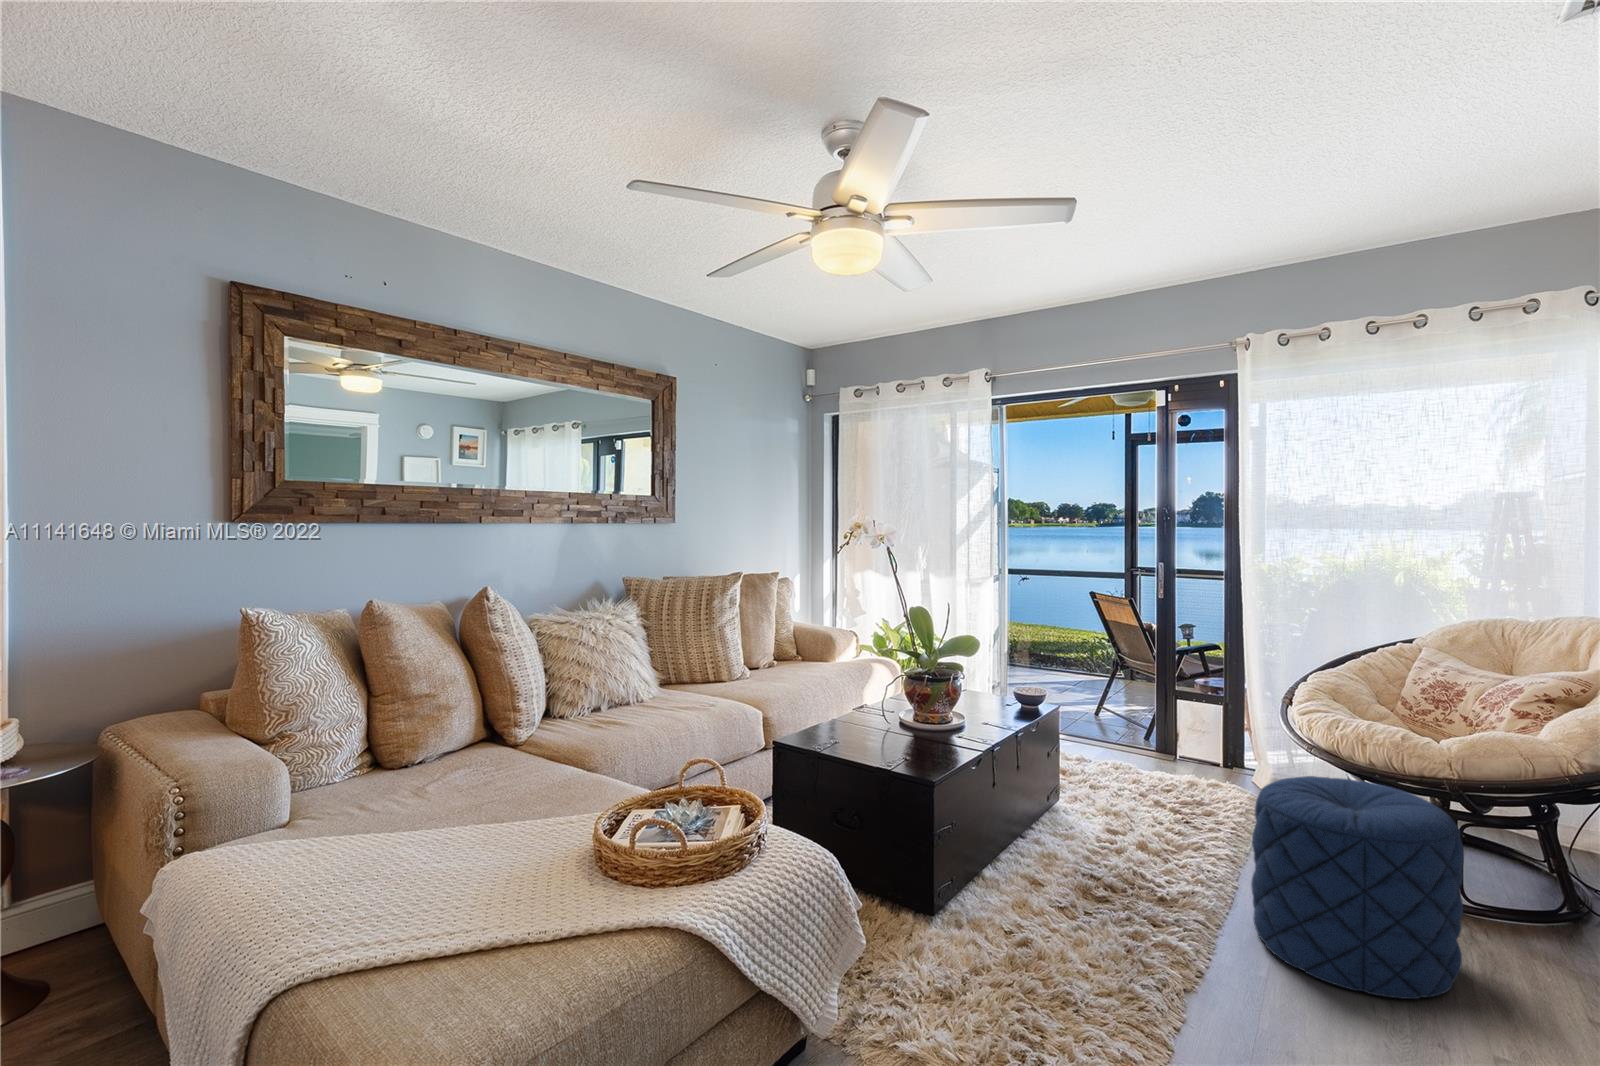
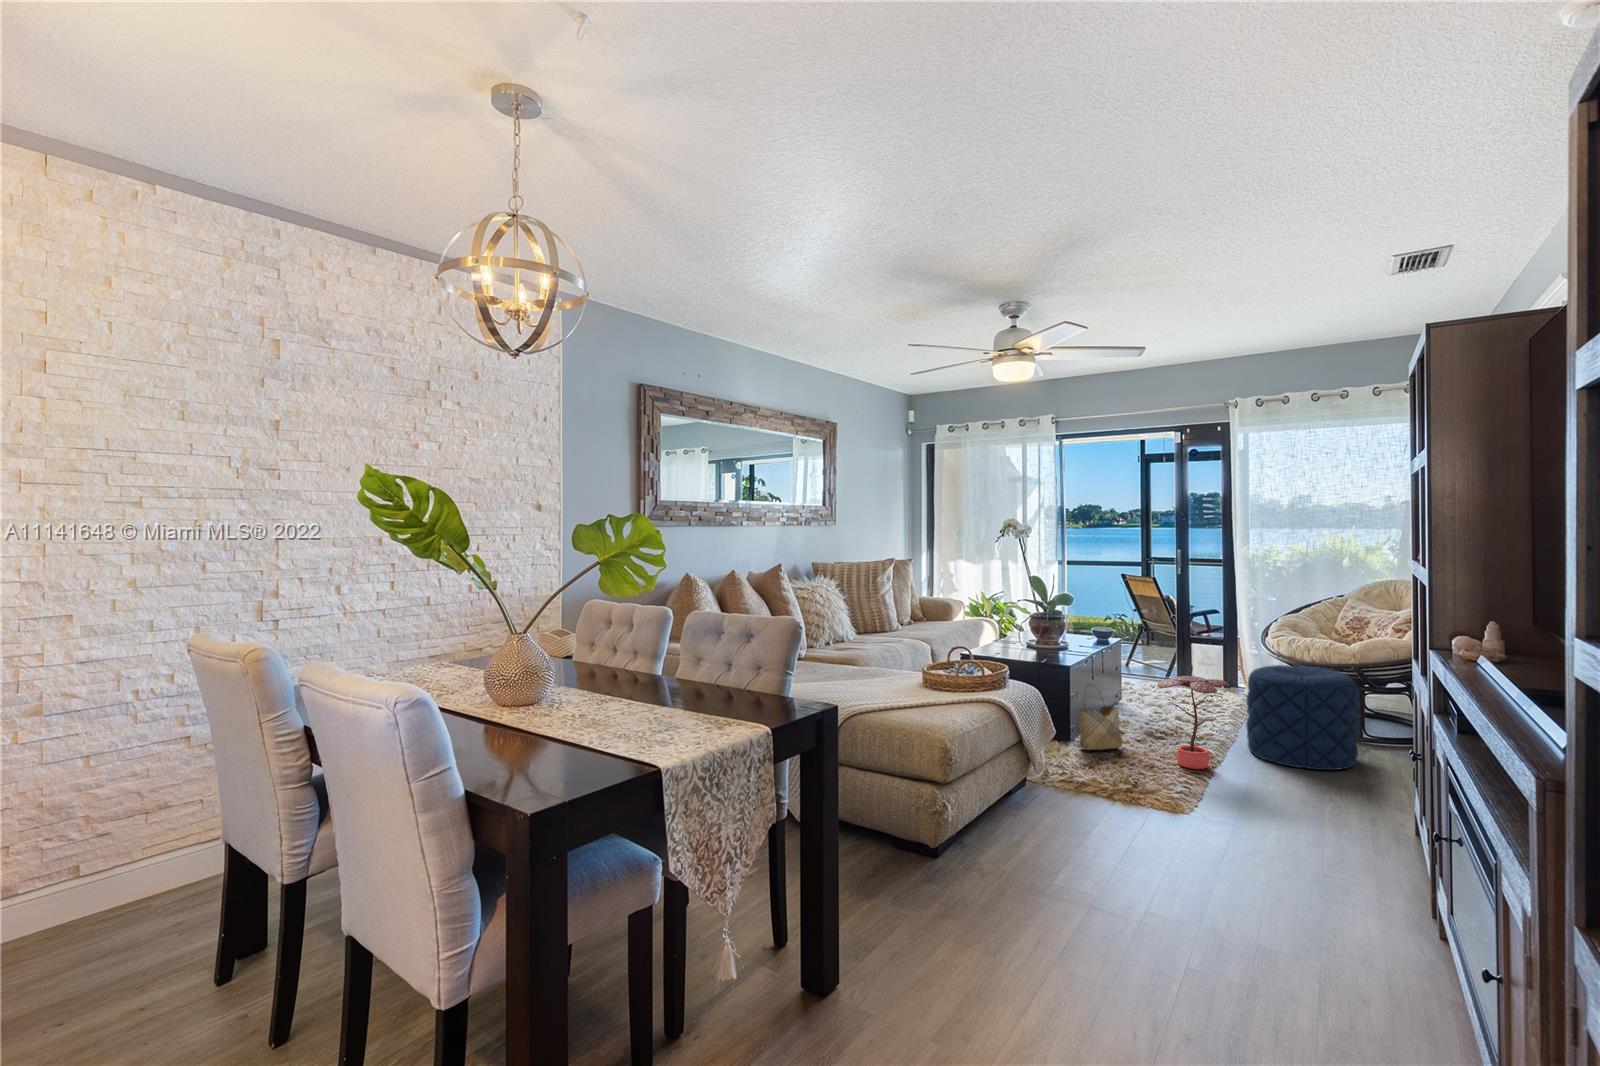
woven basket: none [953,802,1030,927] -> present [1079,684,1122,750]
potted plant: none [1084,802,1214,990] -> present [1158,676,1227,769]

